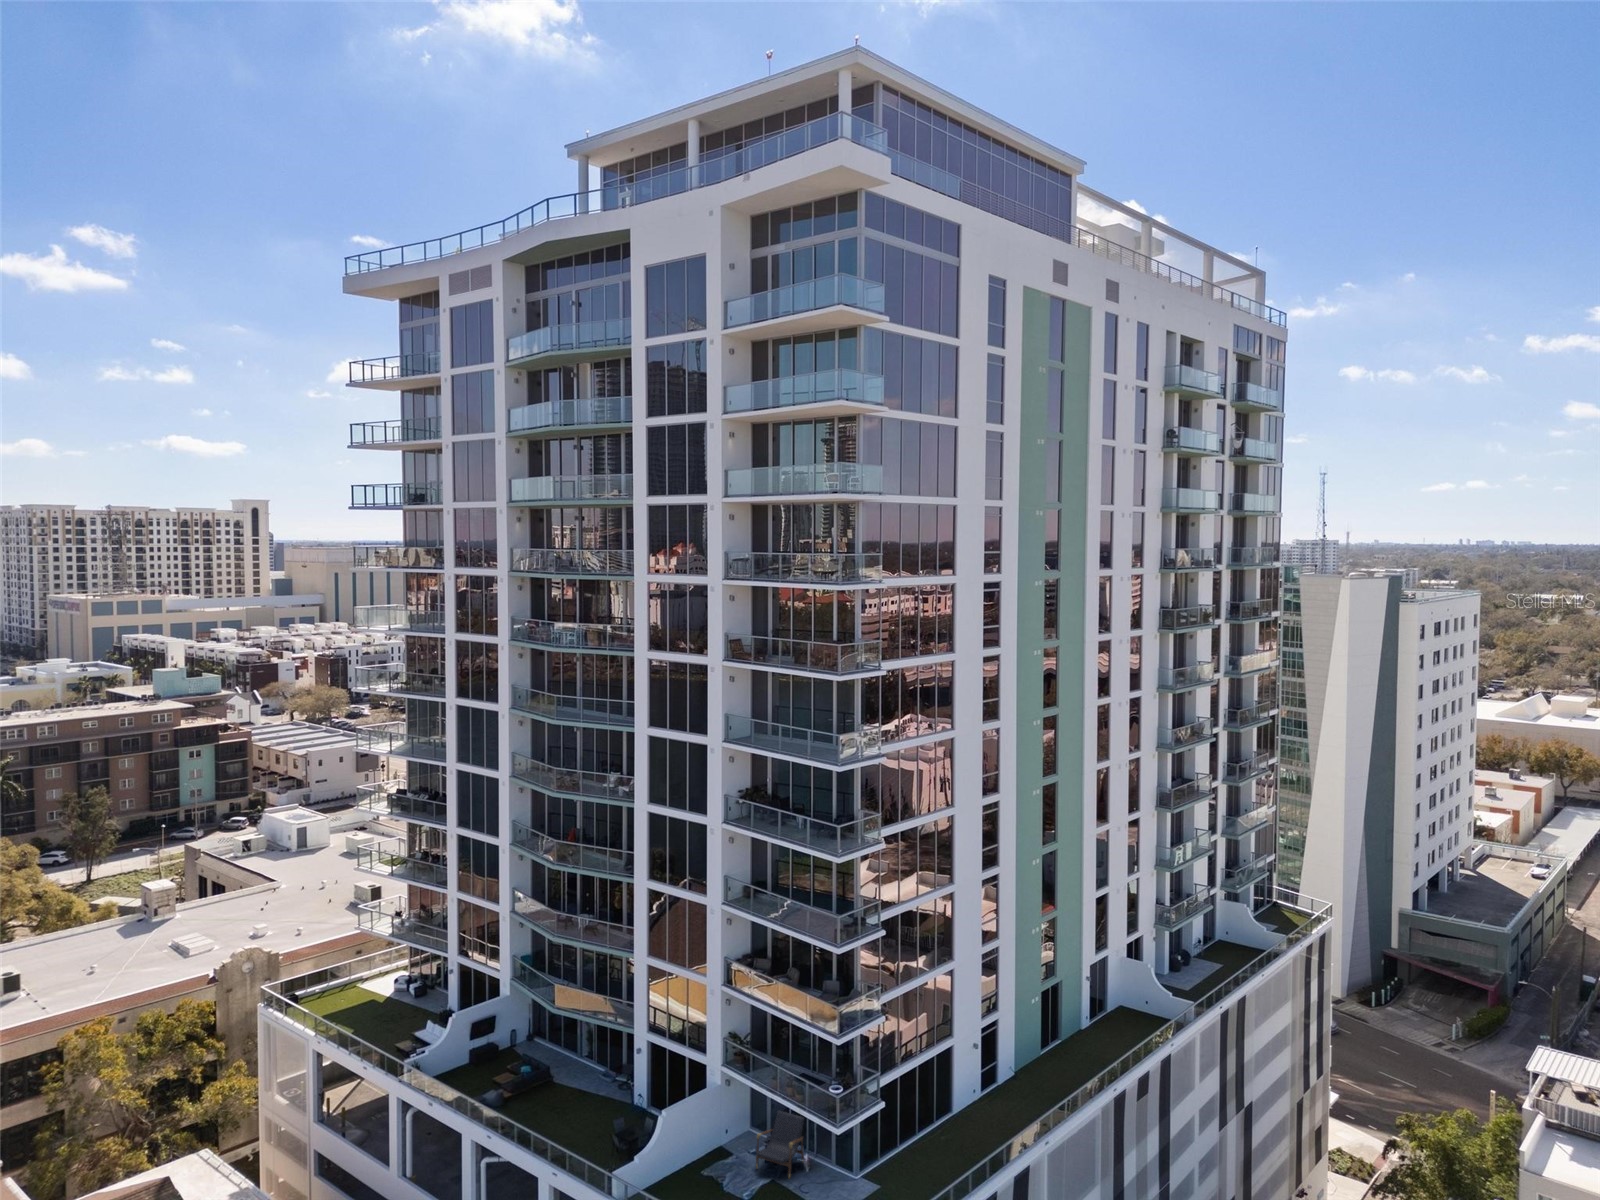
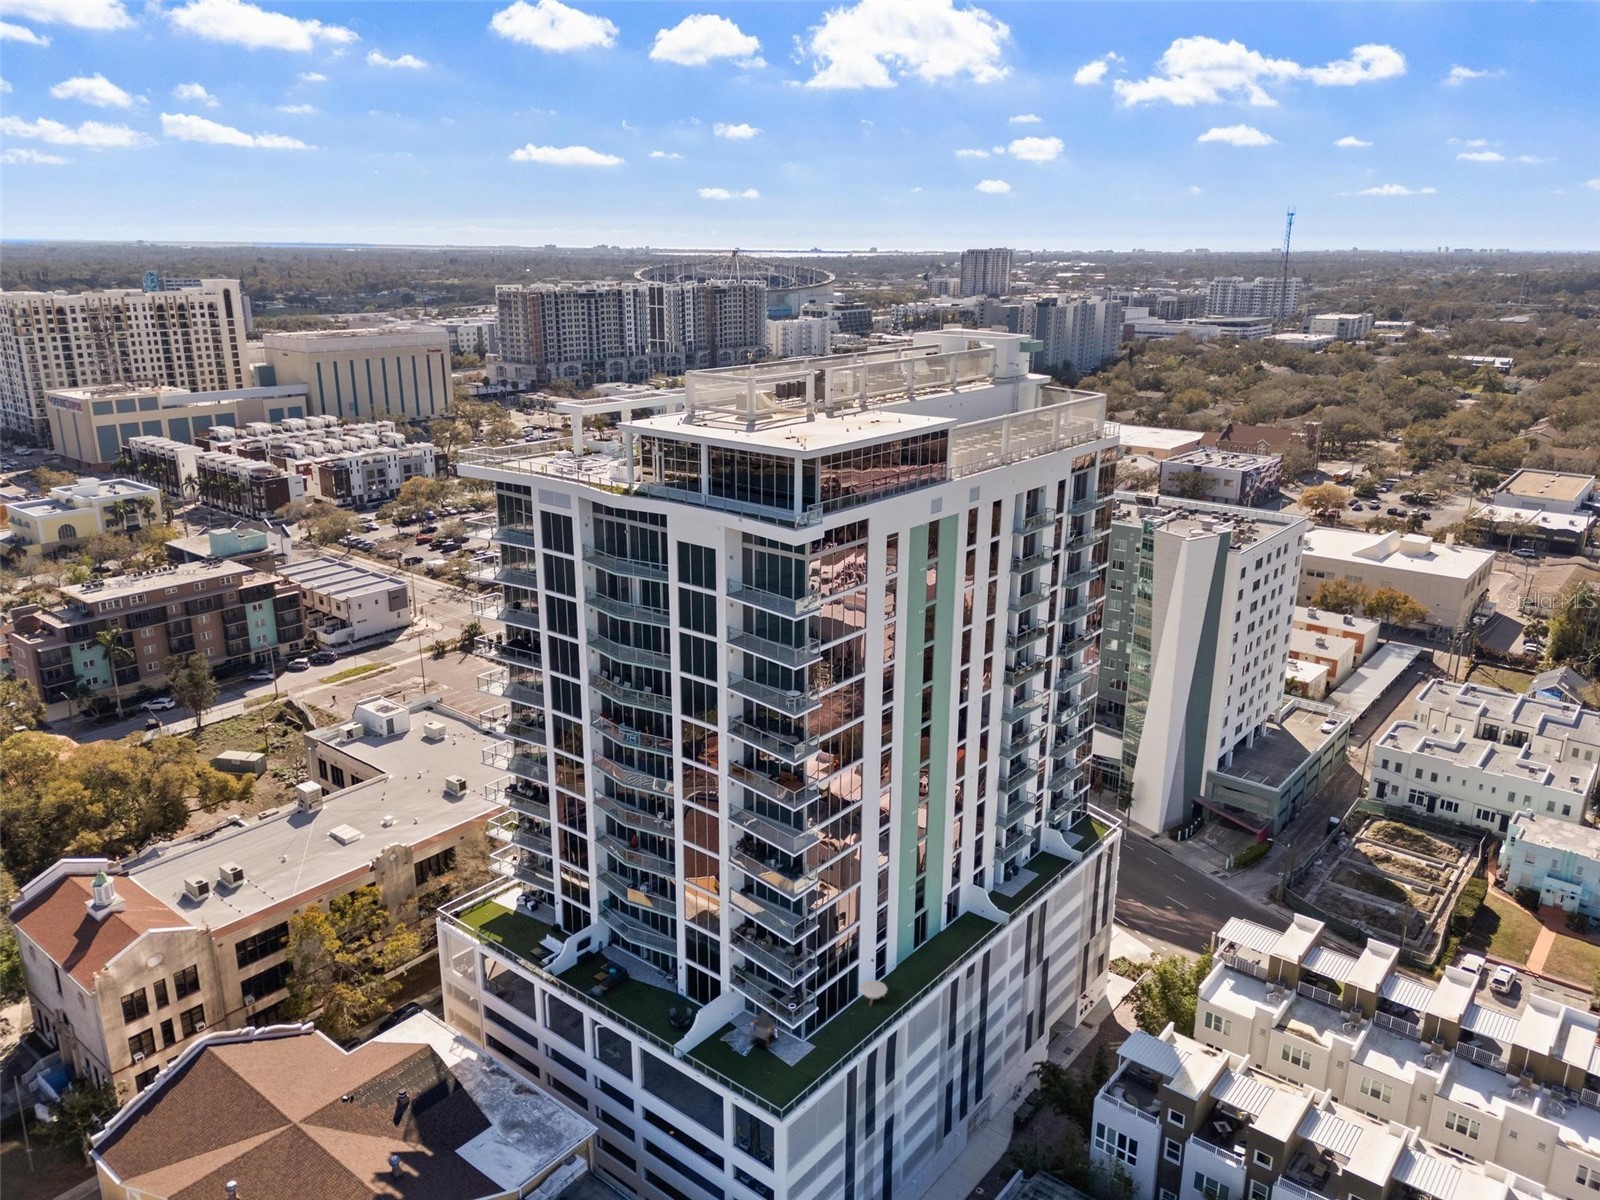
round table: none [955,1080,1006,1122] -> present [859,980,887,1006]

